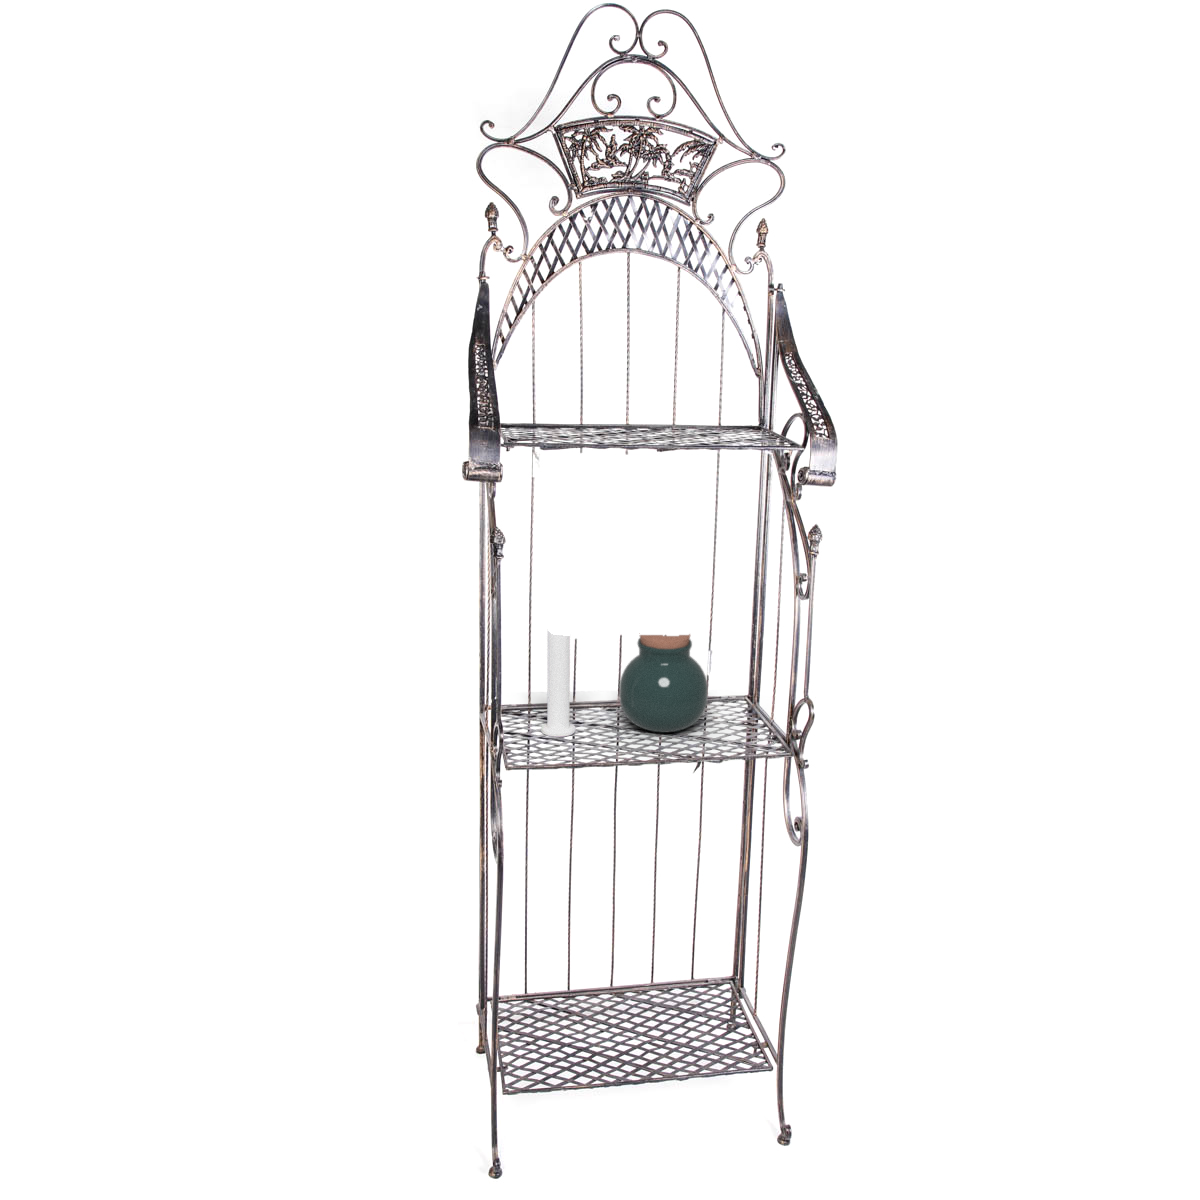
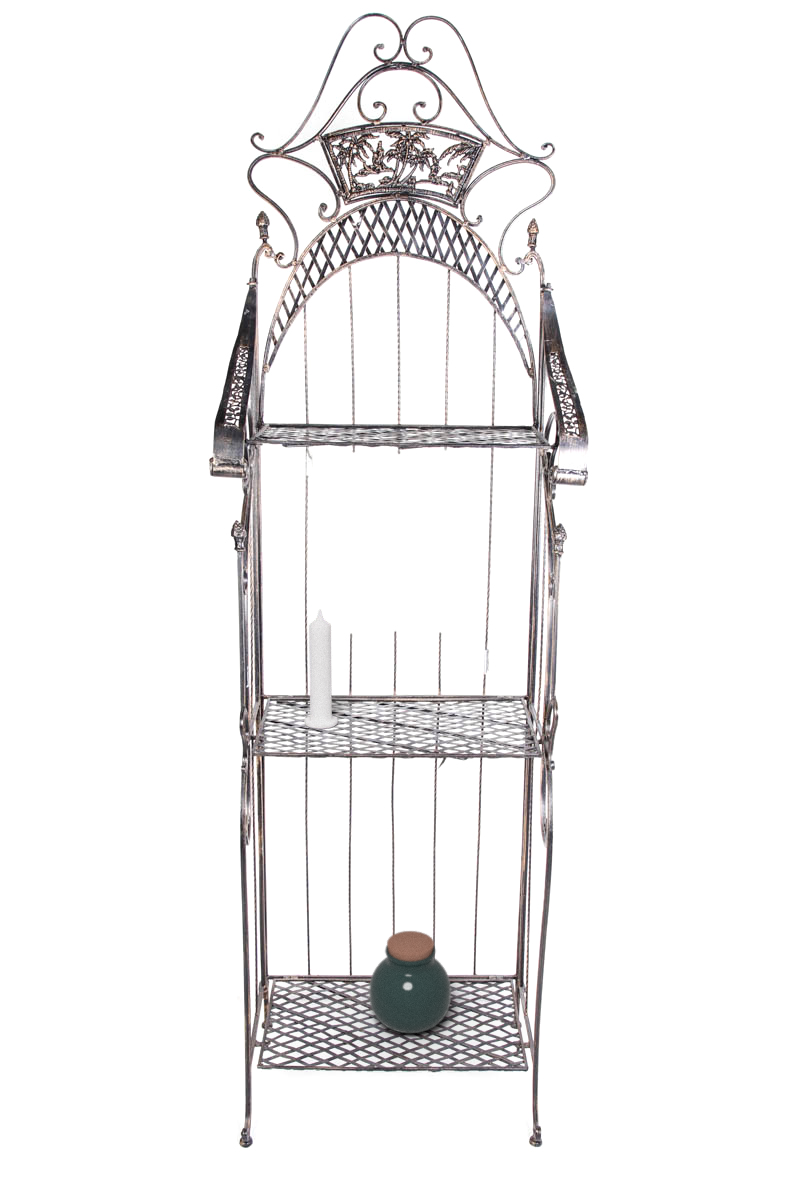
jar: present [619,634,708,732] -> present [369,931,451,1033]

